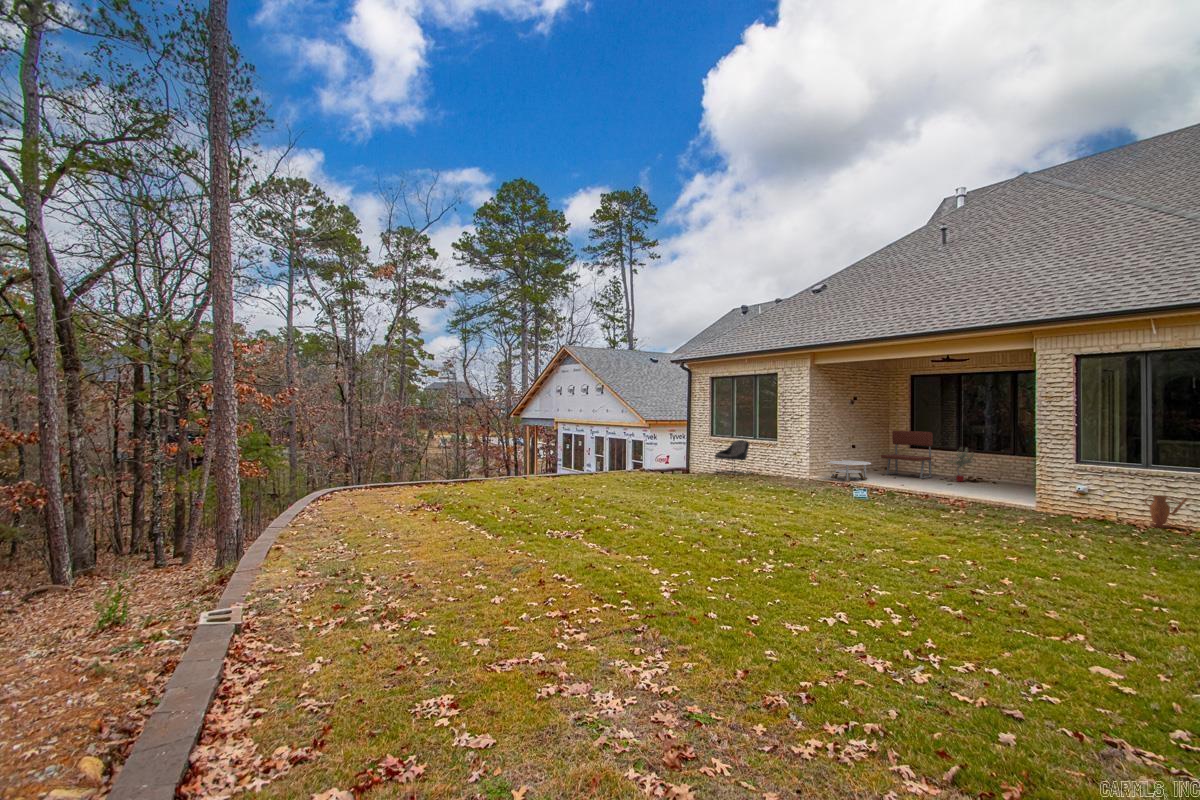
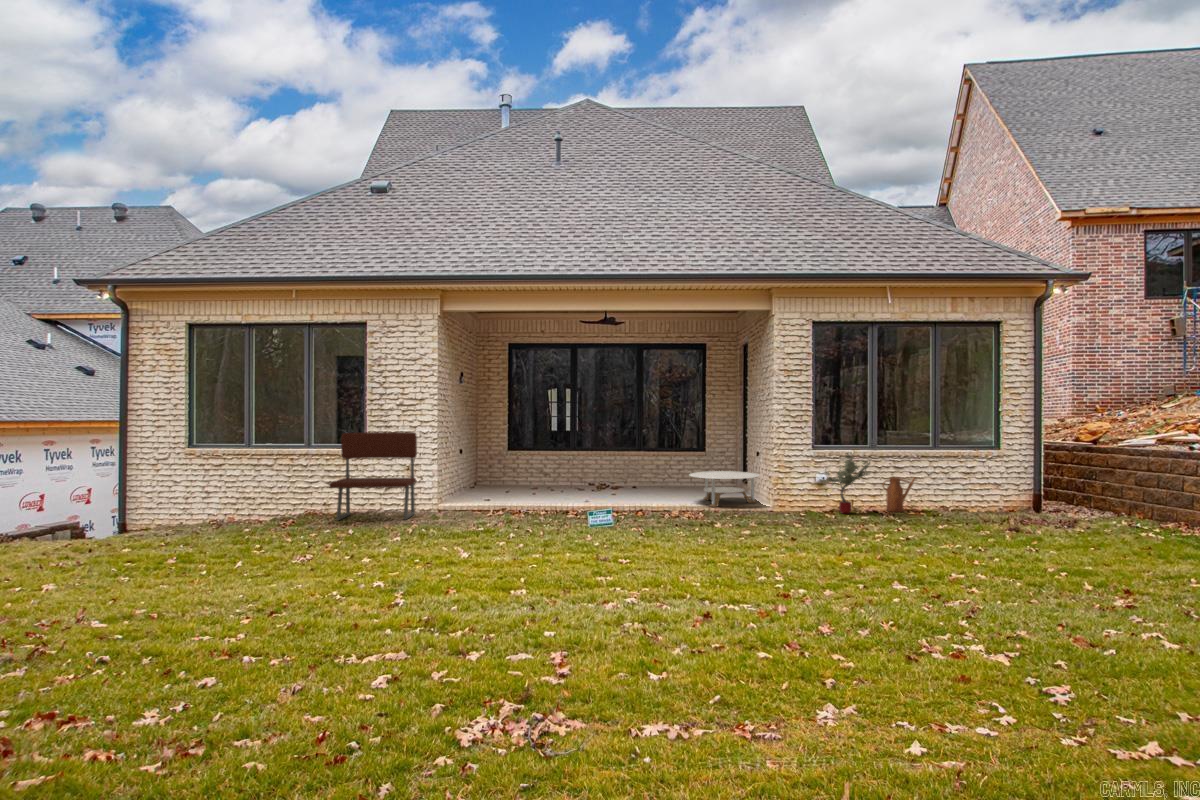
bench: present [881,431,933,479] -> present [329,432,417,520]
lounge chair: present [715,440,749,472] -> none [236,452,311,524]
potted tree: present [947,447,974,482] -> present [821,453,870,514]
round table: present [827,460,871,482] -> present [689,471,759,507]

